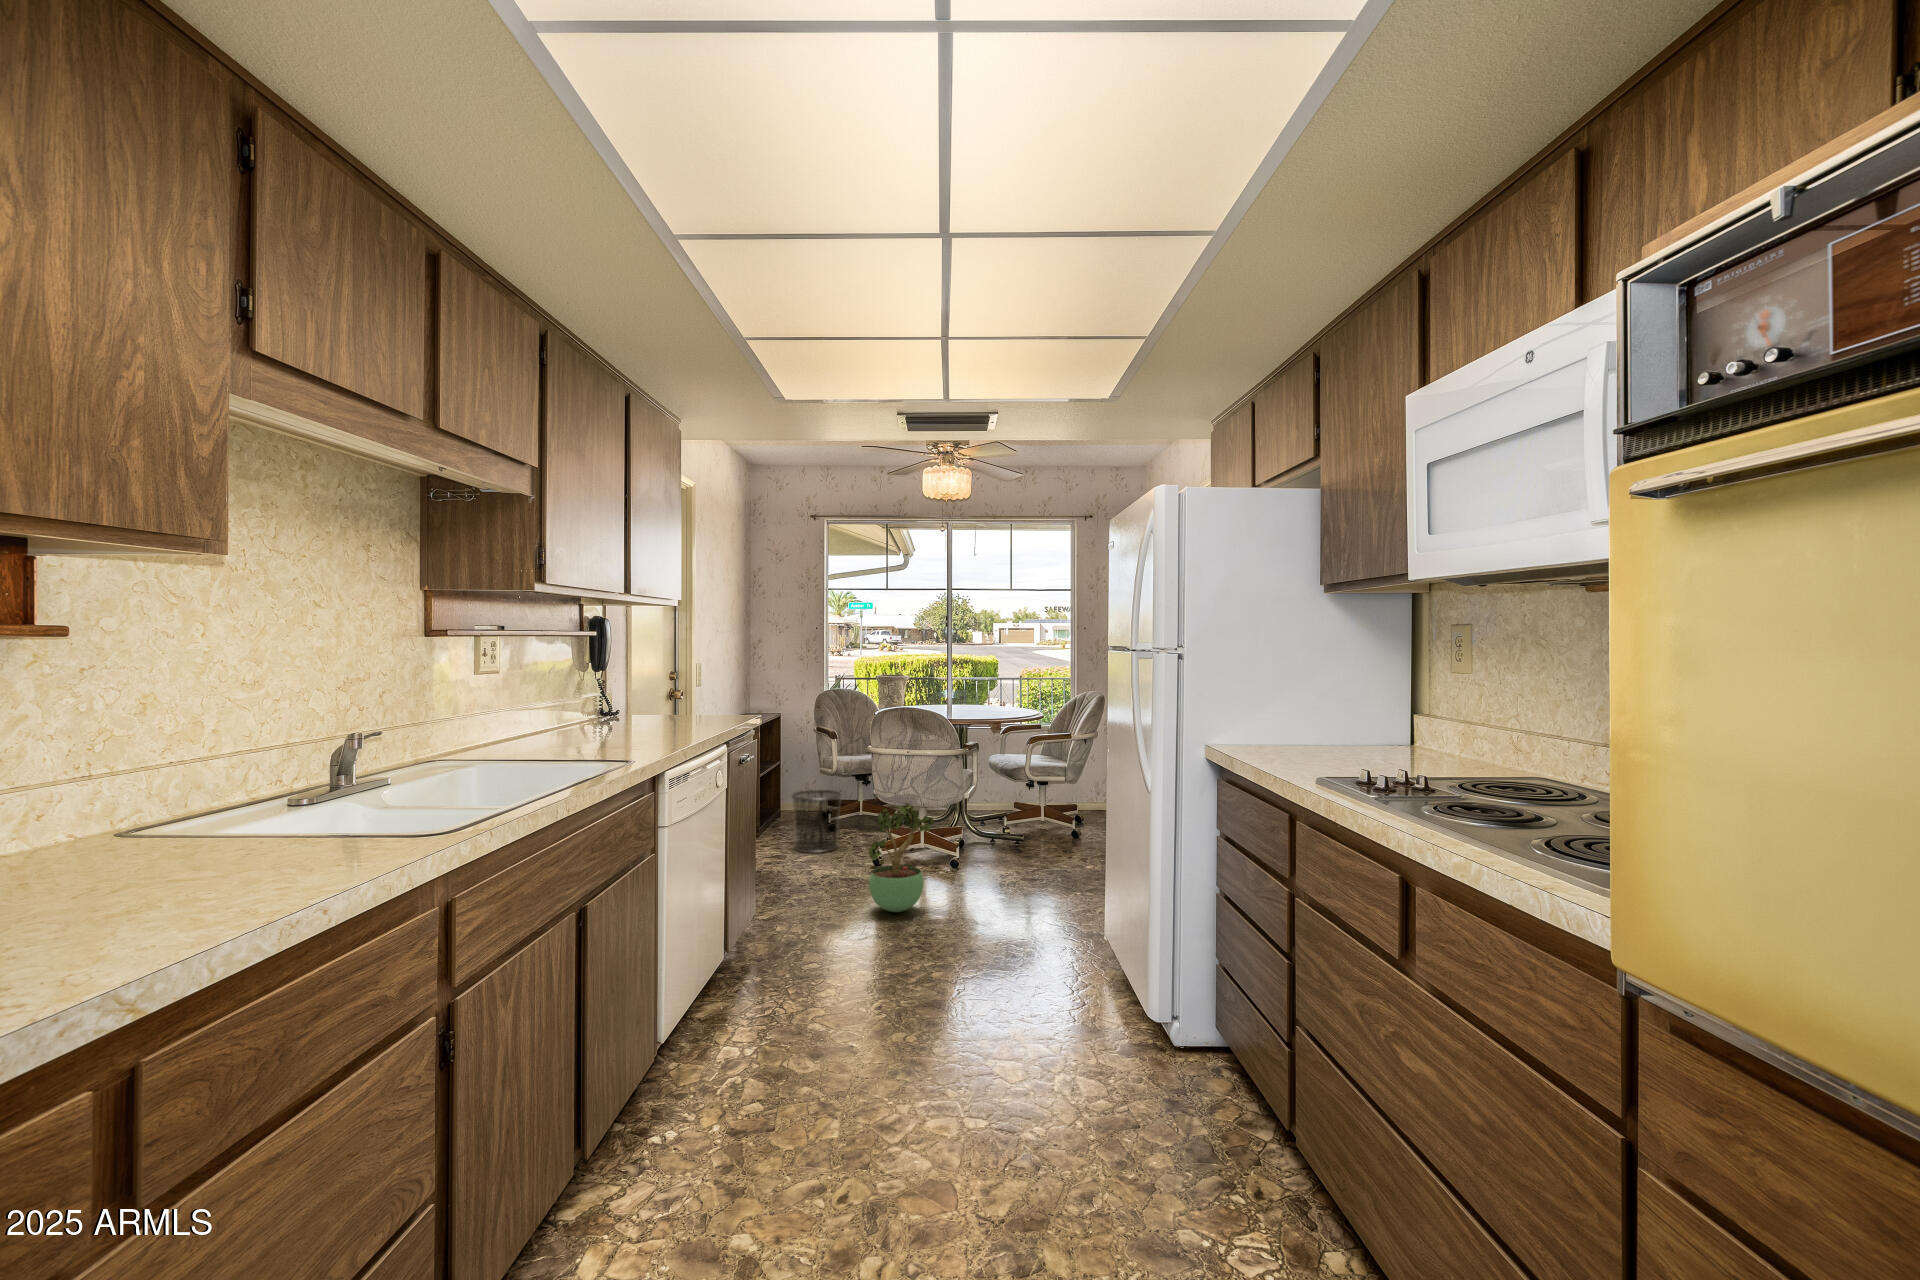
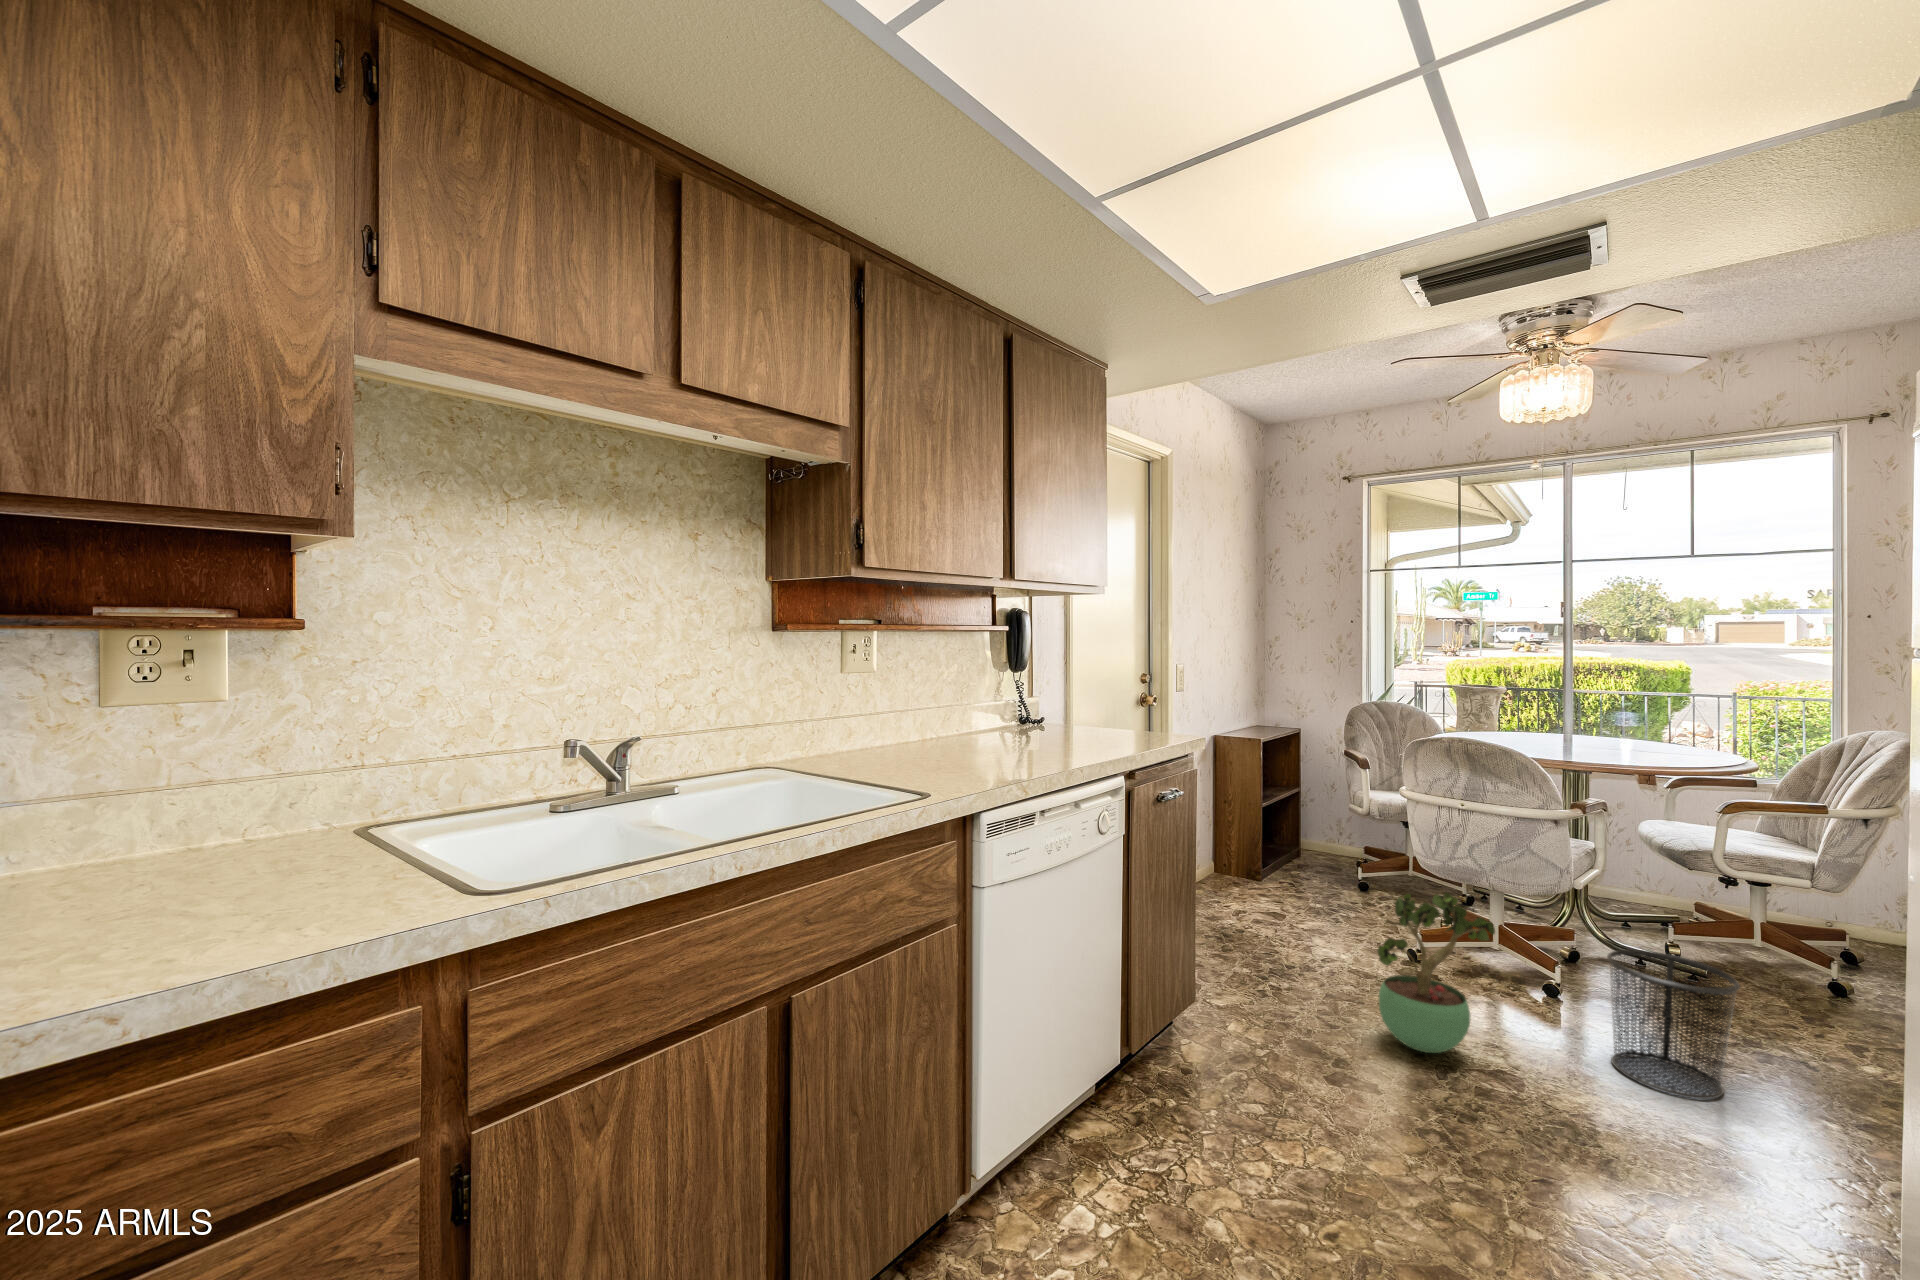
waste bin: present [792,790,841,853] -> present [1607,949,1740,1099]

